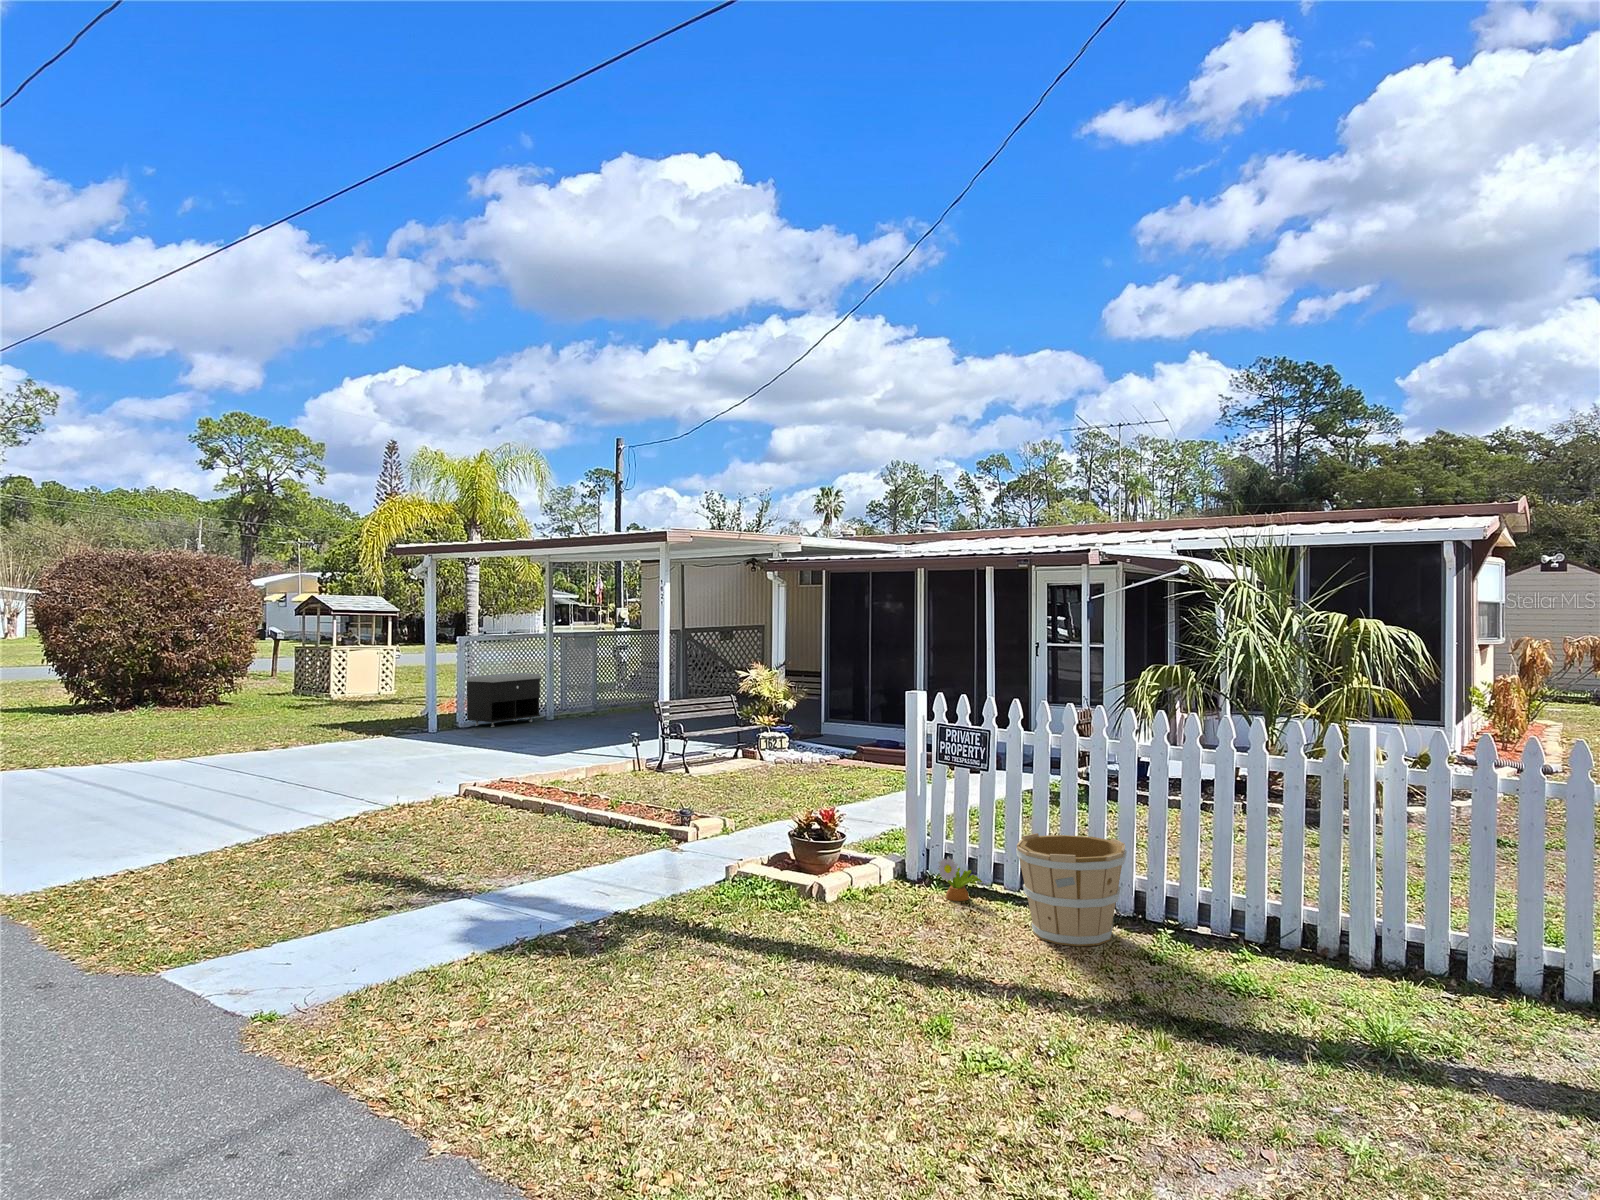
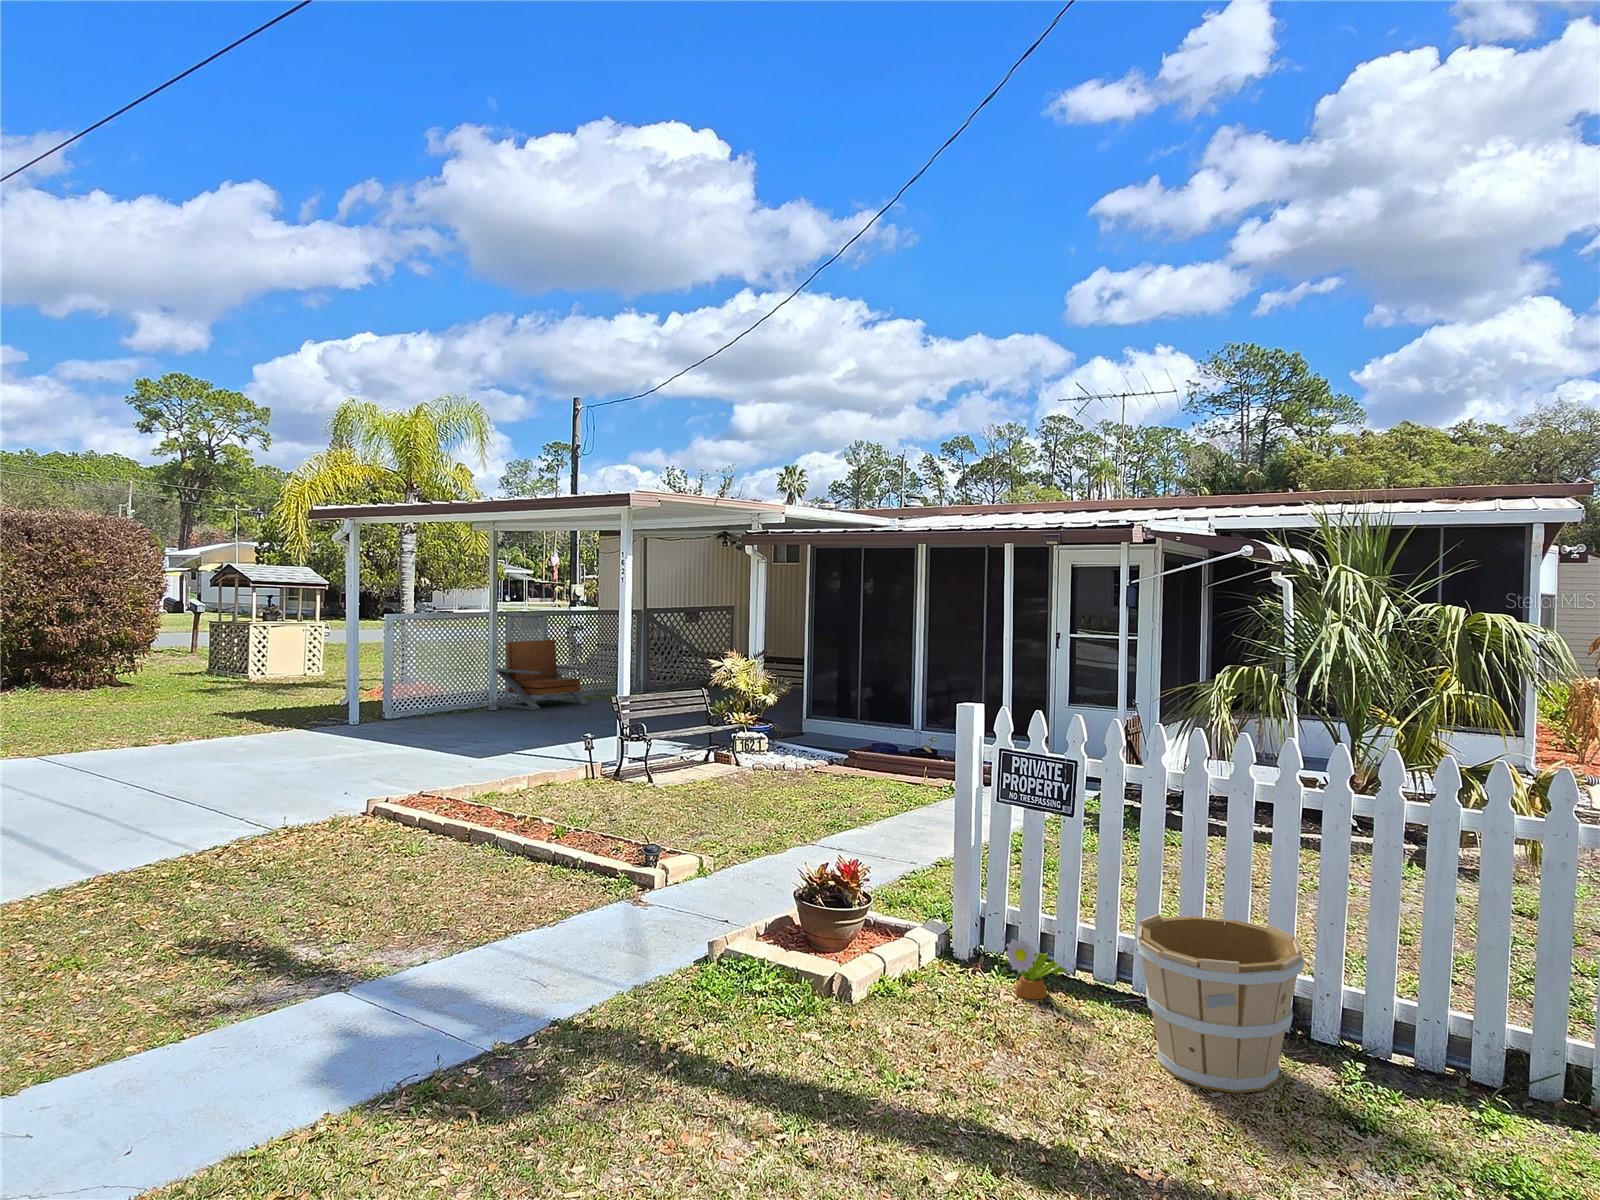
lounge chair: none [552,657,633,719] -> present [496,640,588,710]
storage bench: present [467,673,541,727] -> none [396,656,483,718]

